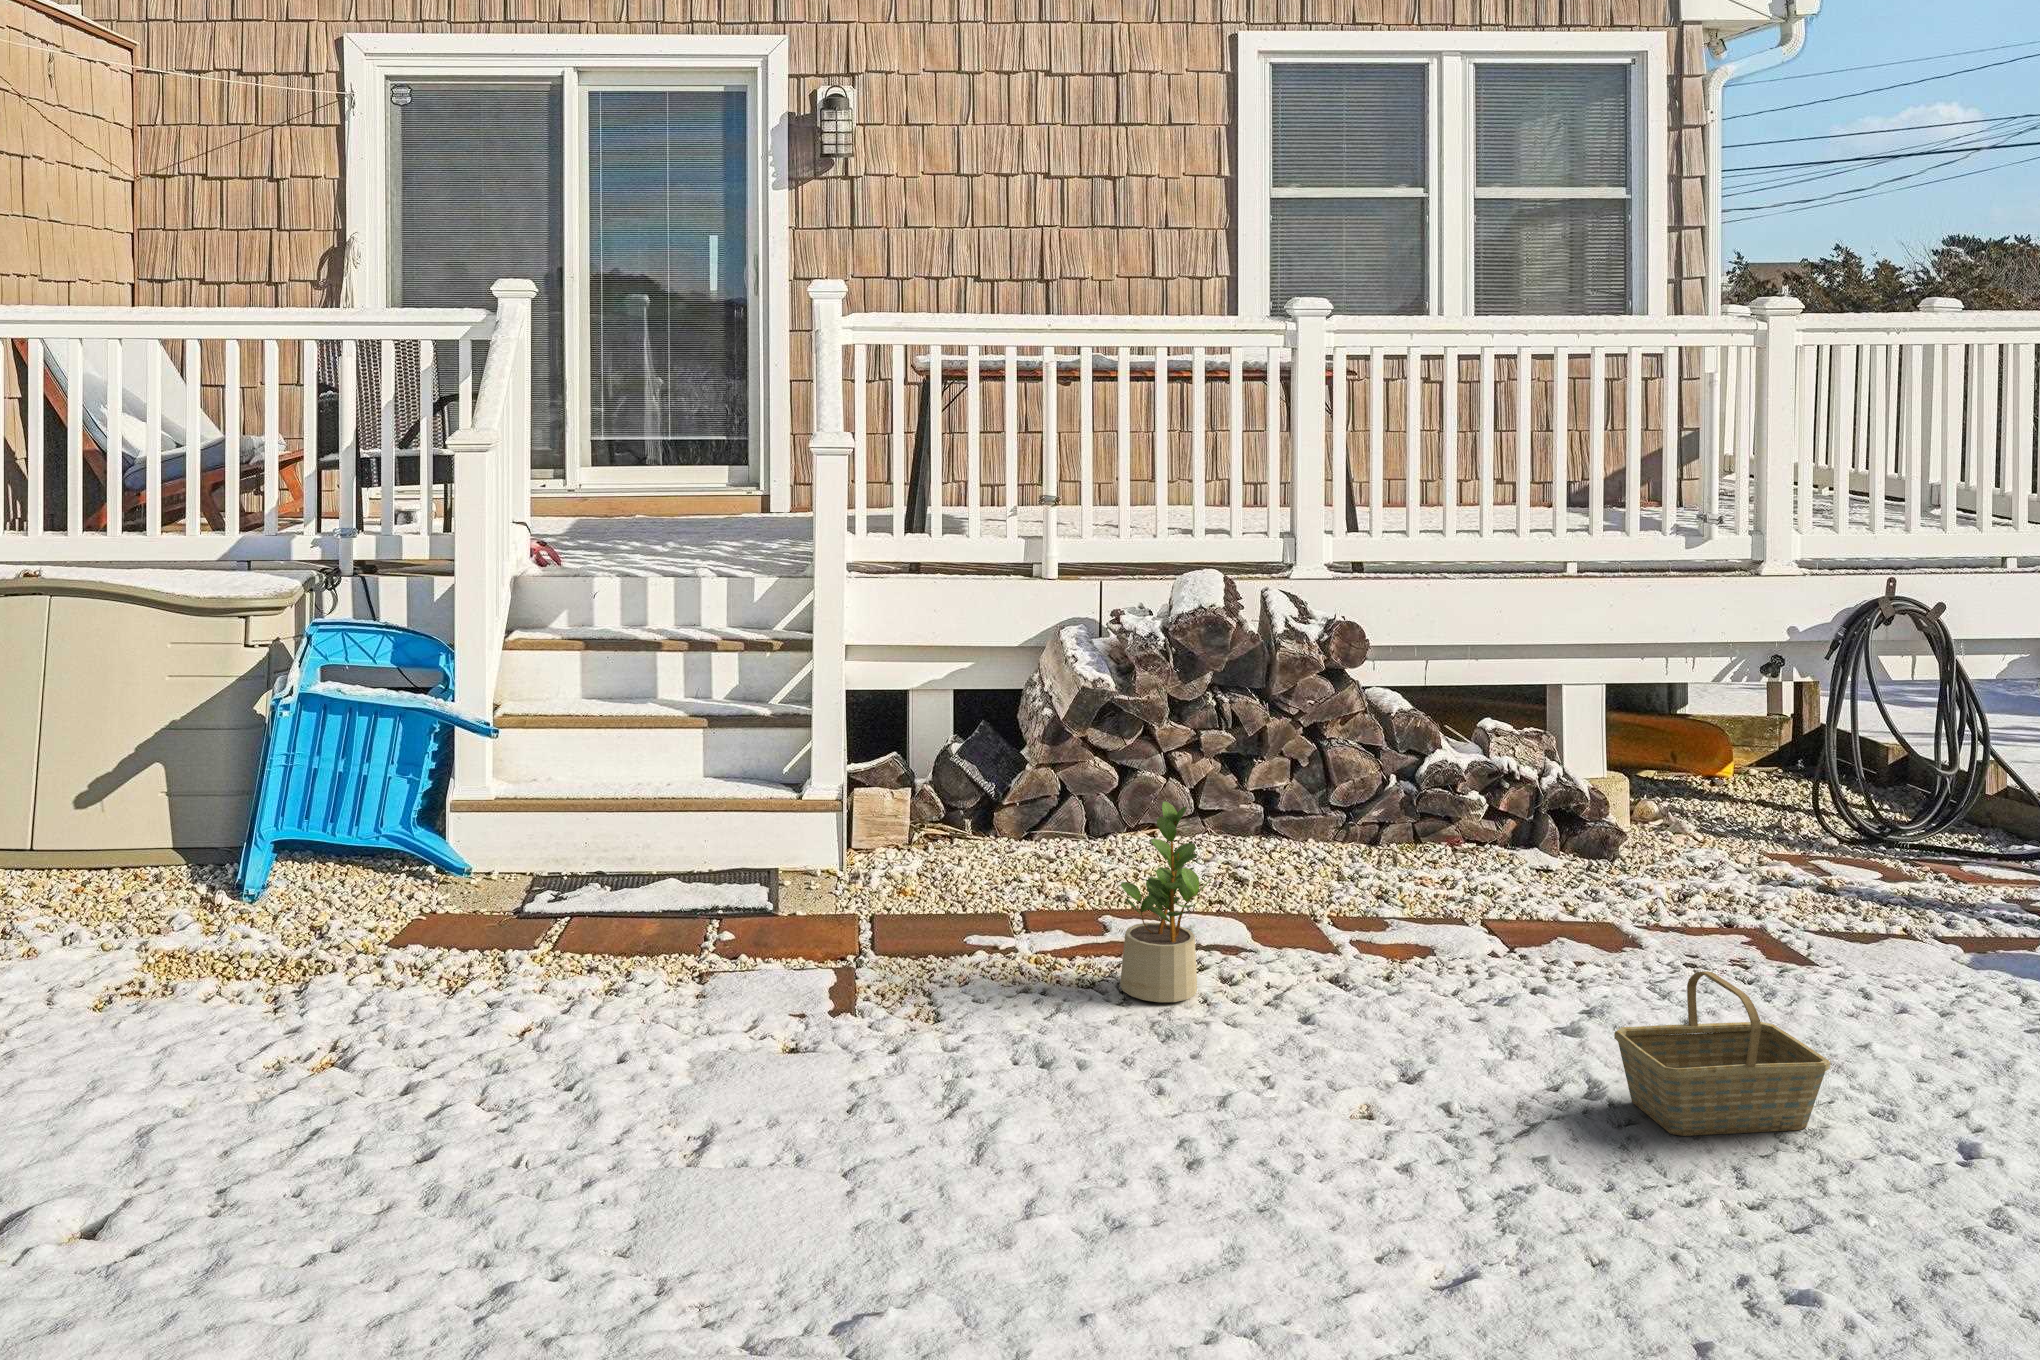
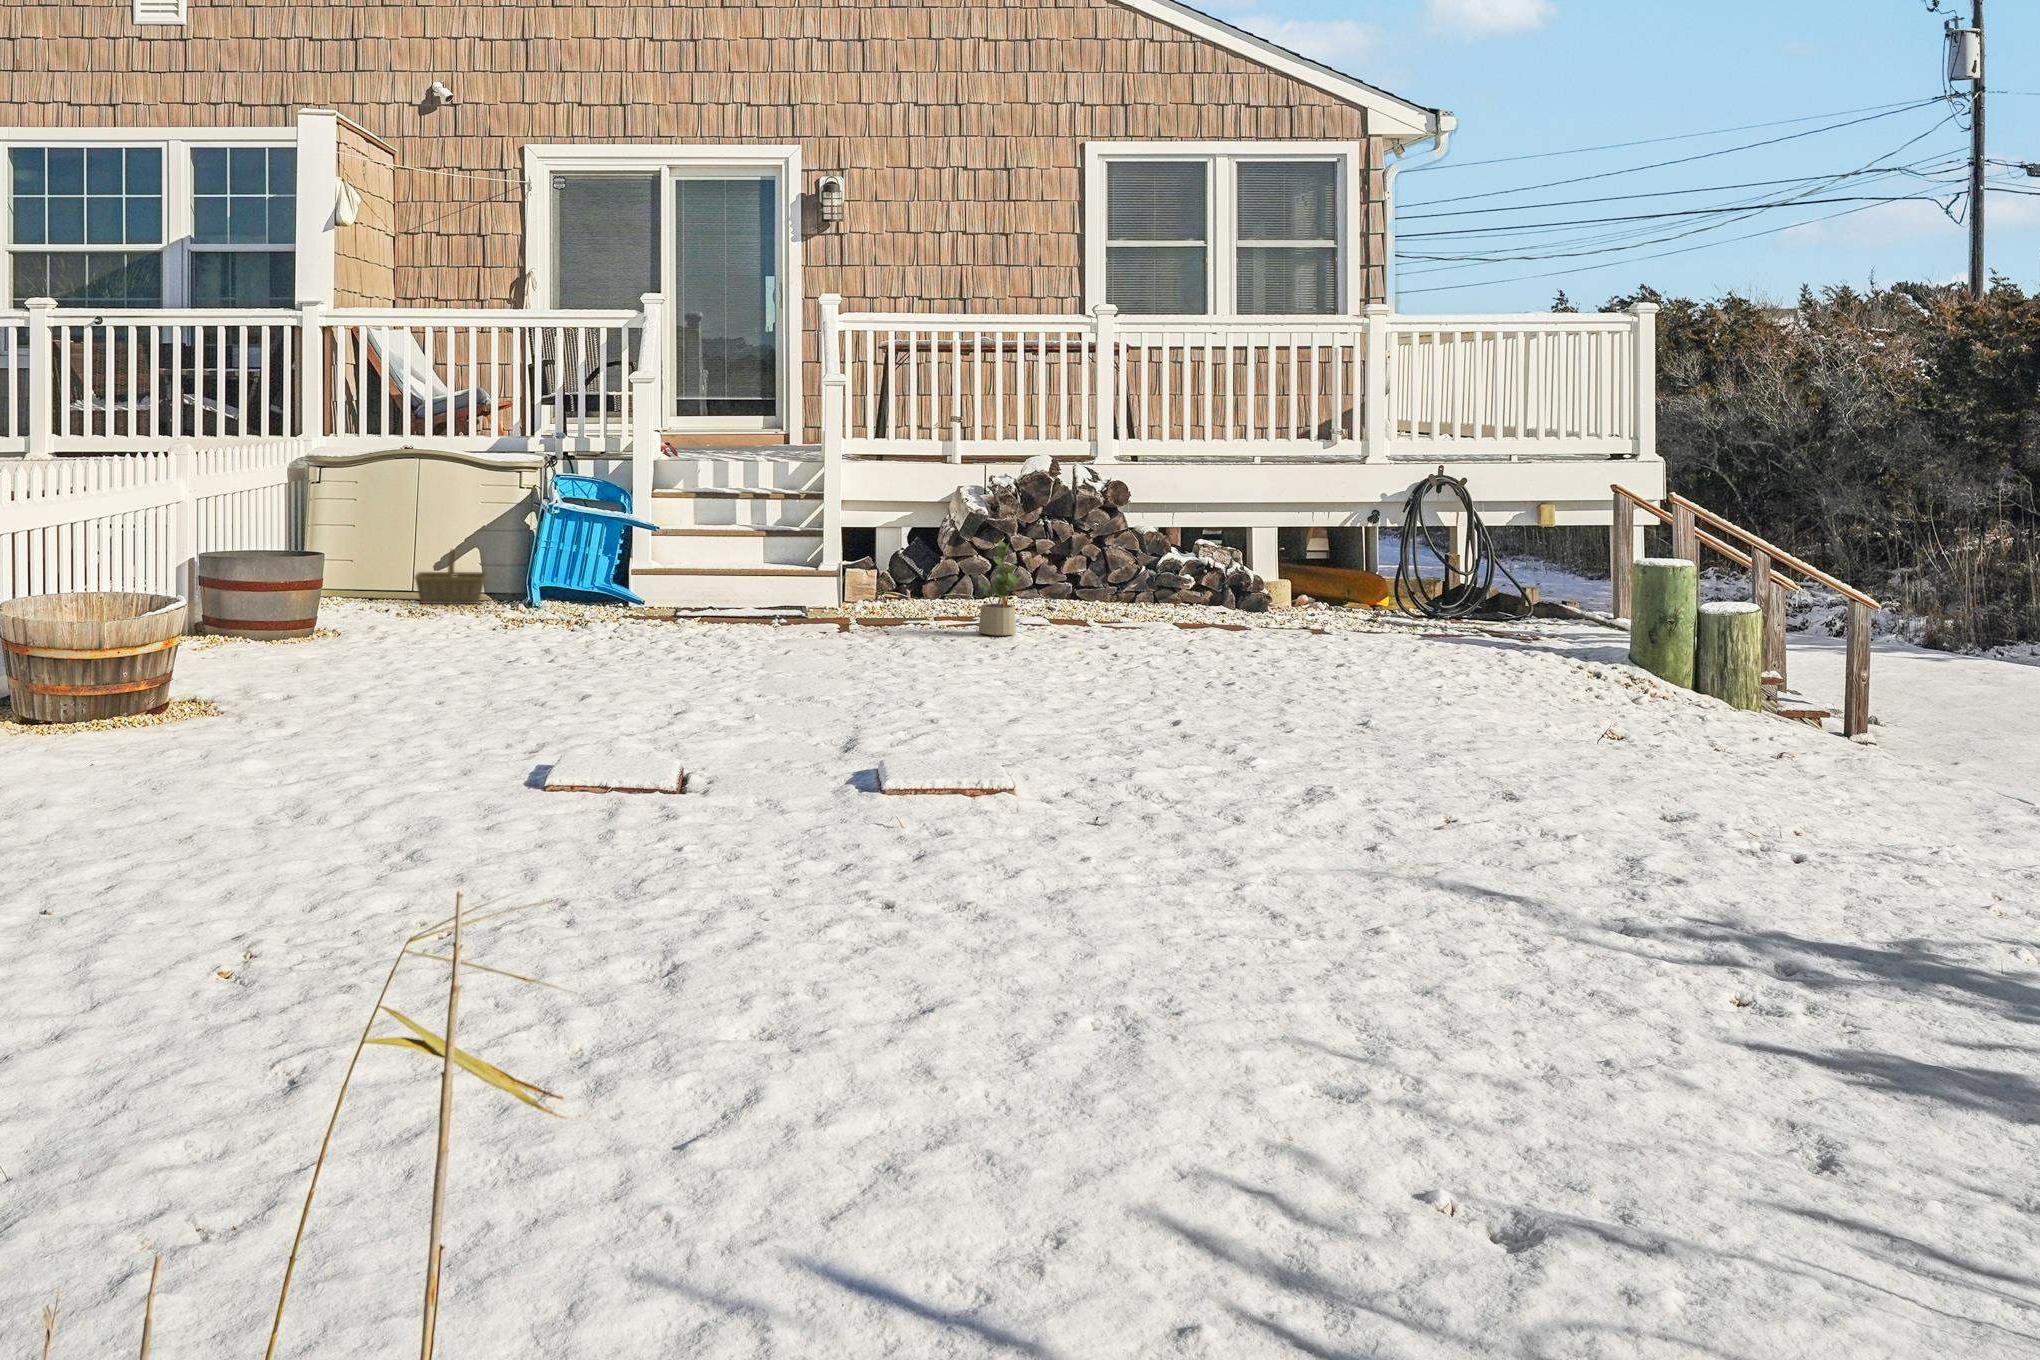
basket: present [1614,971,1830,1136] -> present [414,549,487,604]

